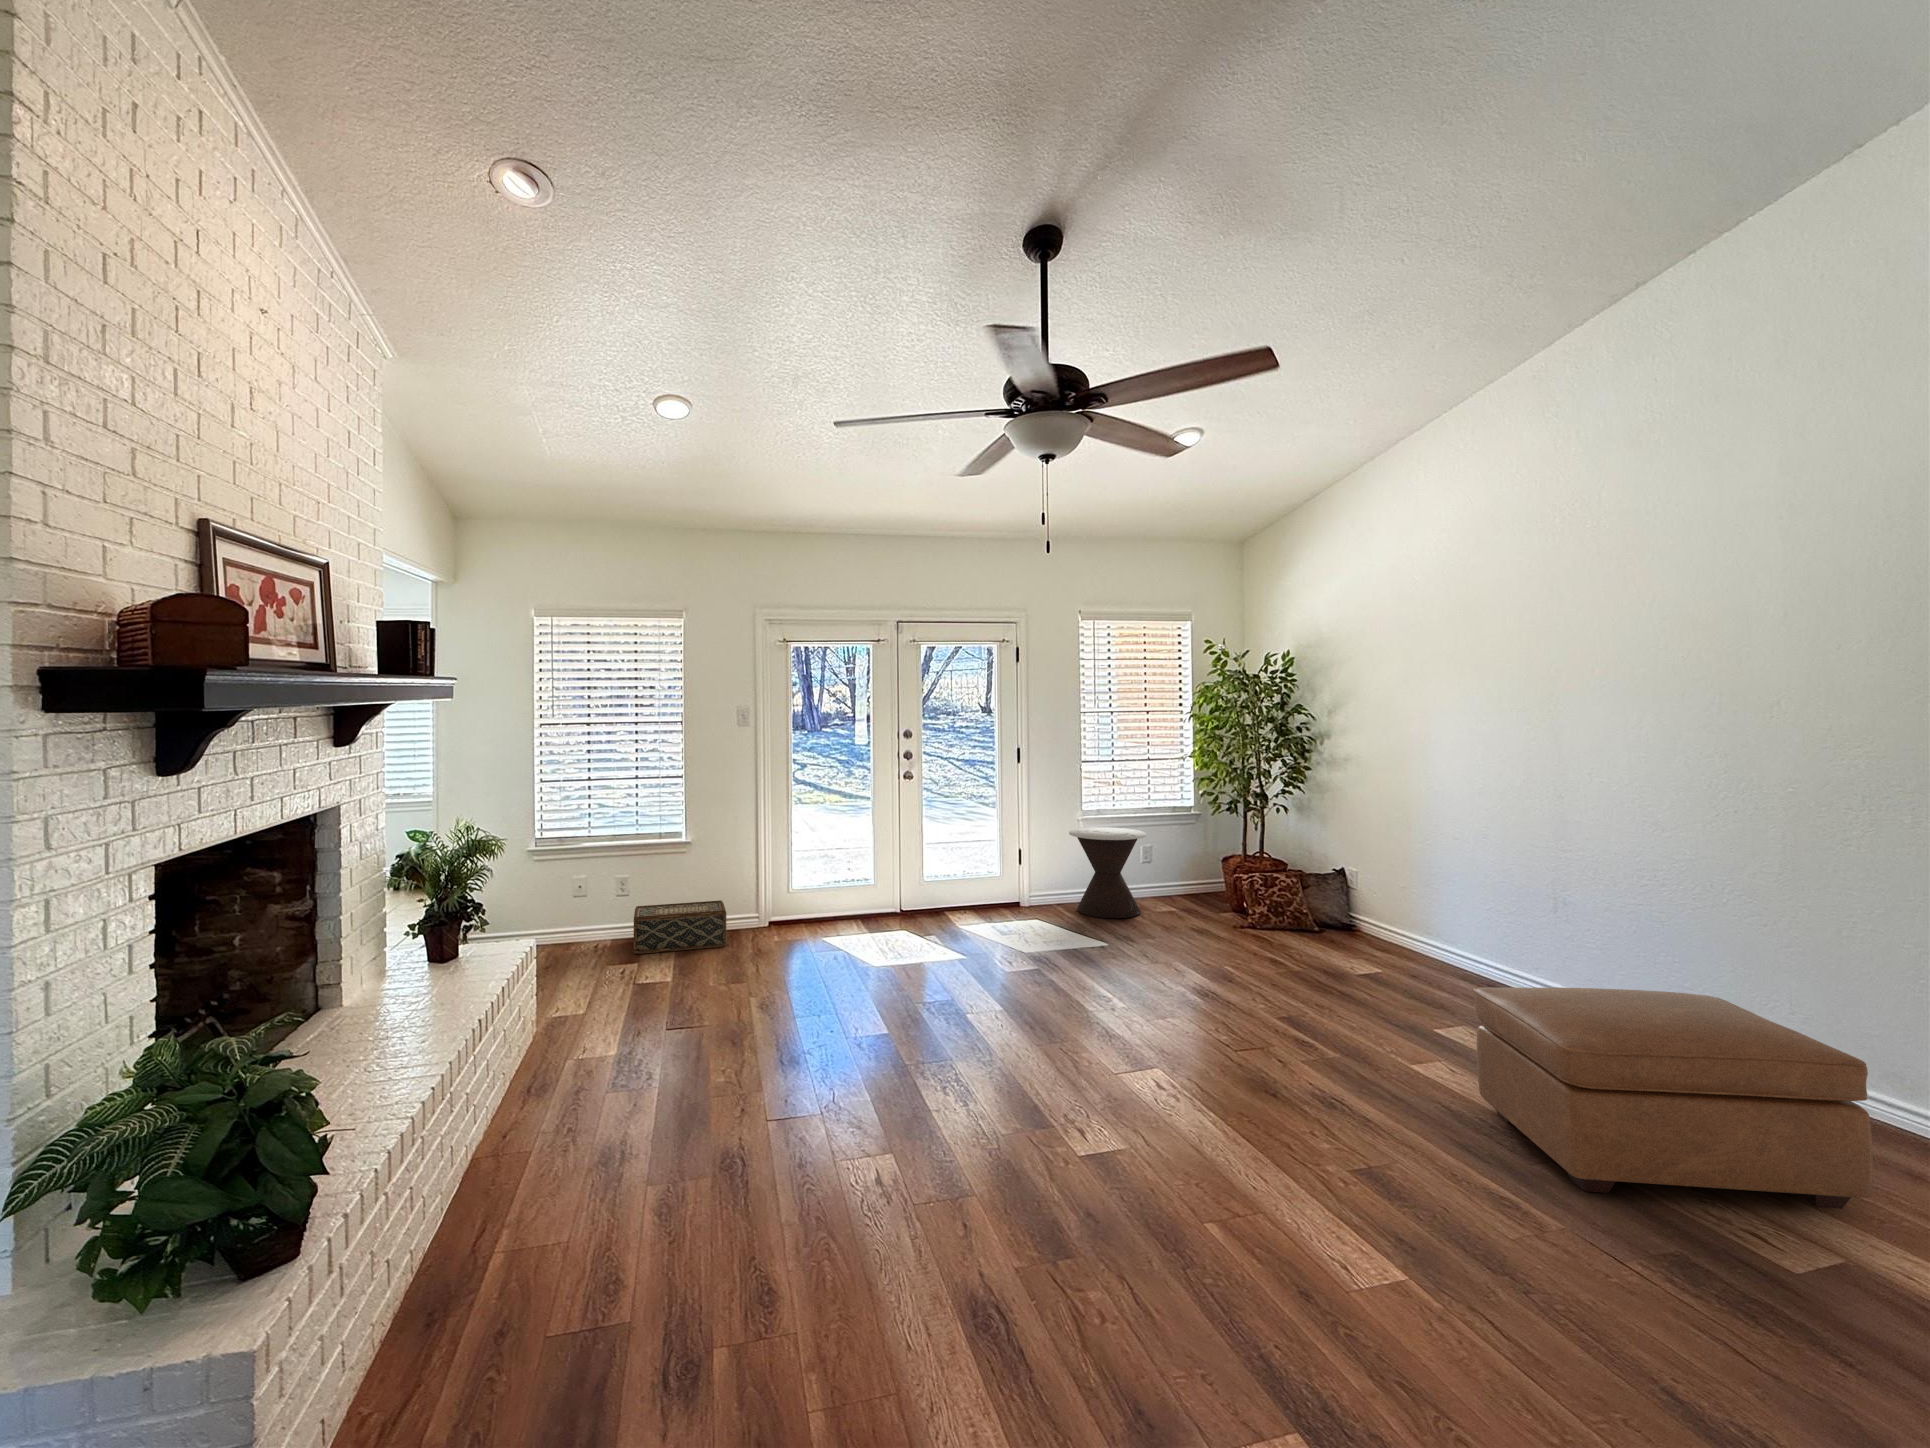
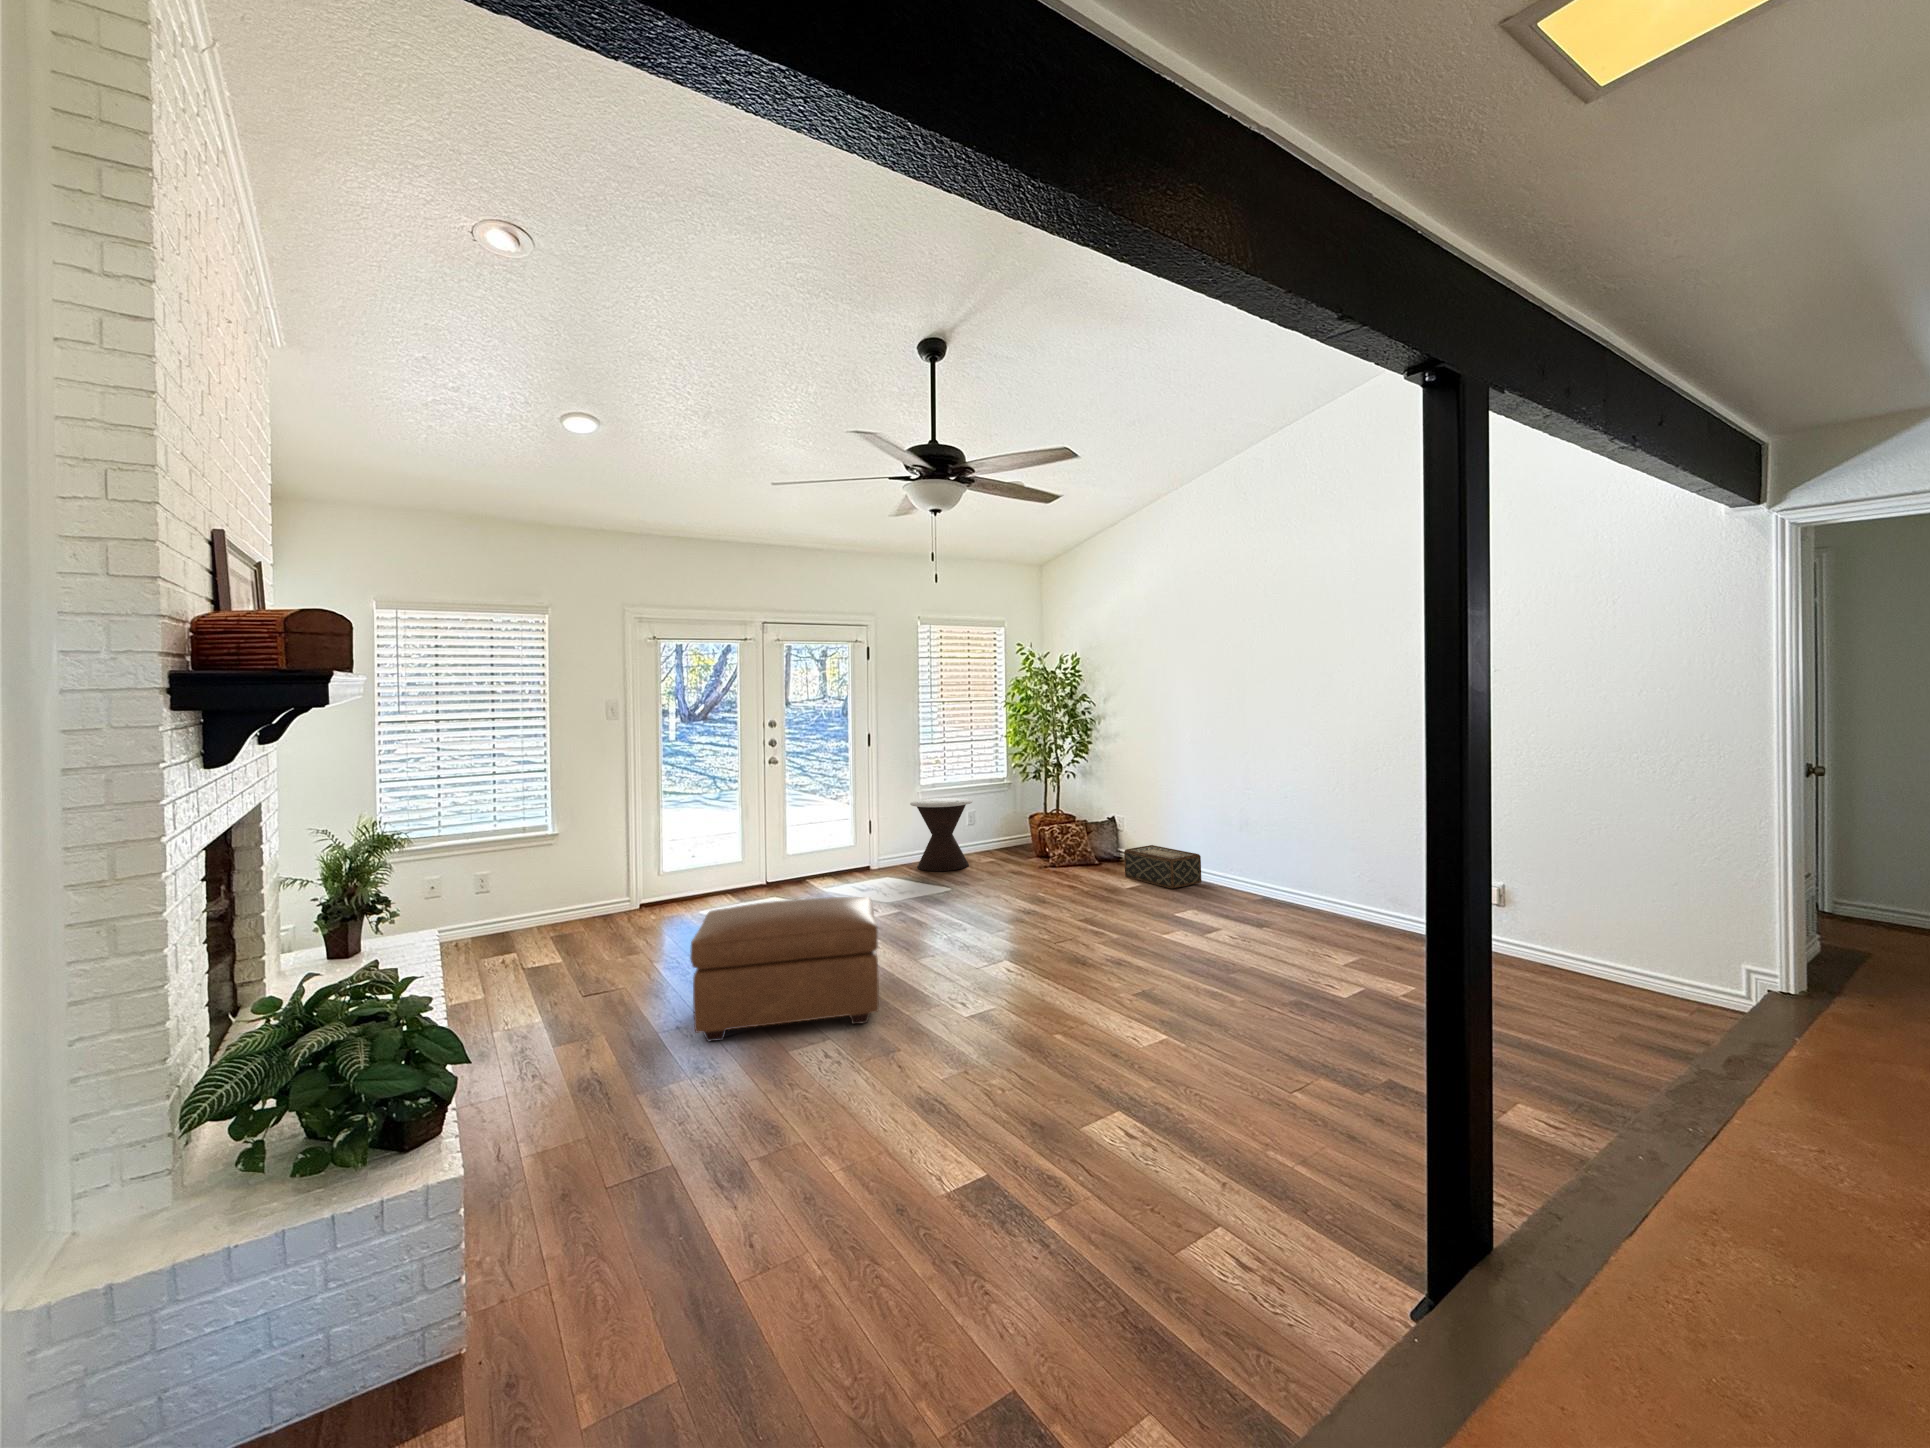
woven basket: present [634,900,727,954] -> present [1124,845,1202,888]
ottoman: present [1473,987,1873,1209] -> present [690,897,879,1041]

